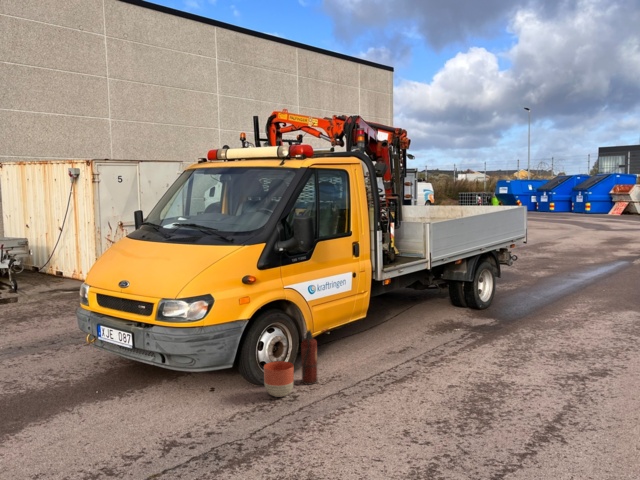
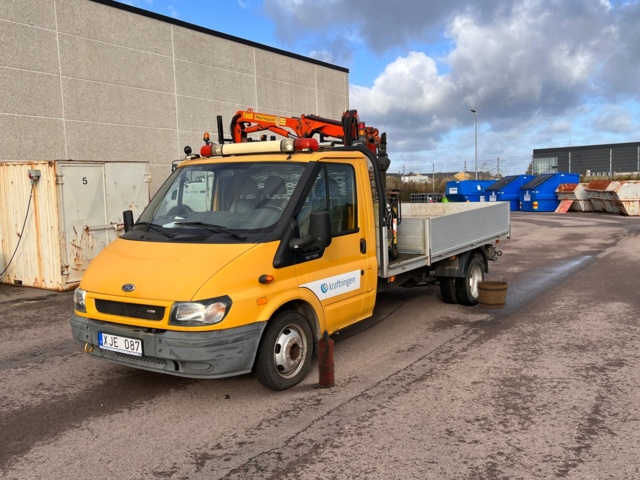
bucket: none [485,283,517,313] -> present [476,278,508,308]
planter: present [264,361,294,397] -> none [283,364,315,402]

